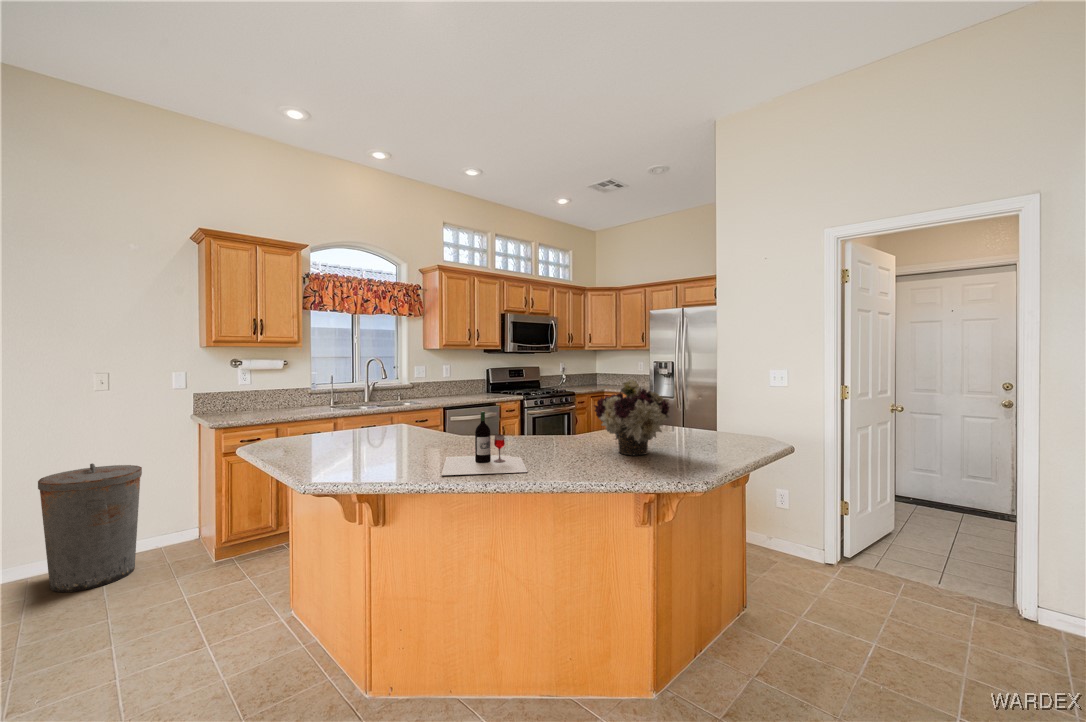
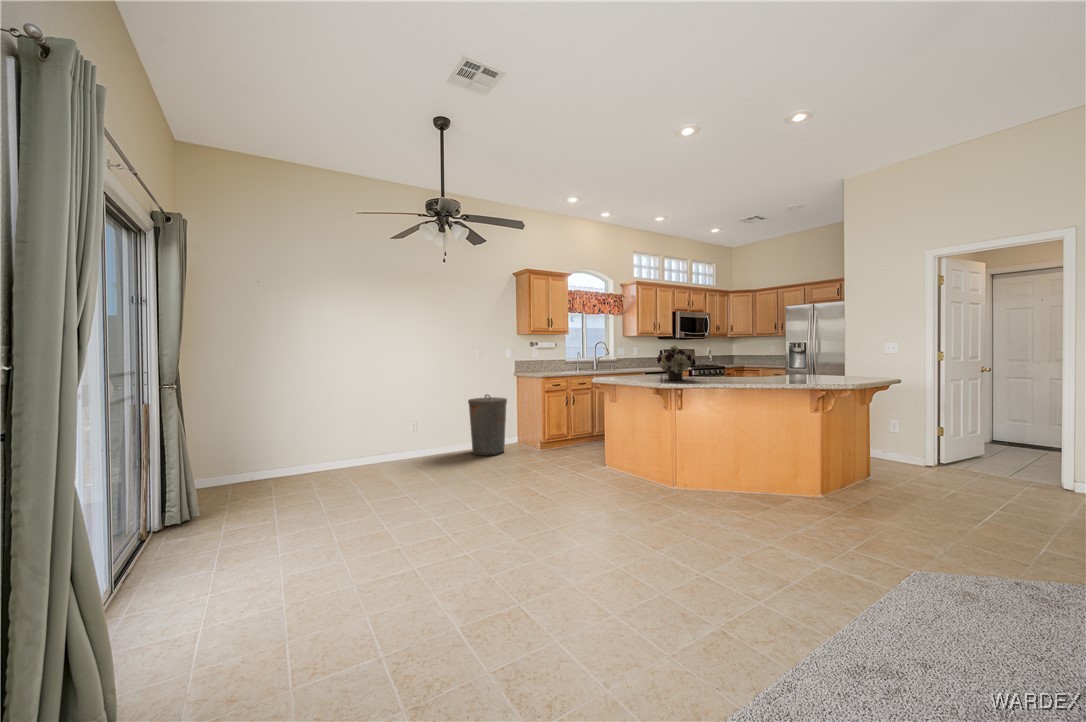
flower arrangement: present [594,380,670,455] -> present [657,345,693,380]
wine bottle: present [442,412,527,475] -> none [710,357,760,382]

